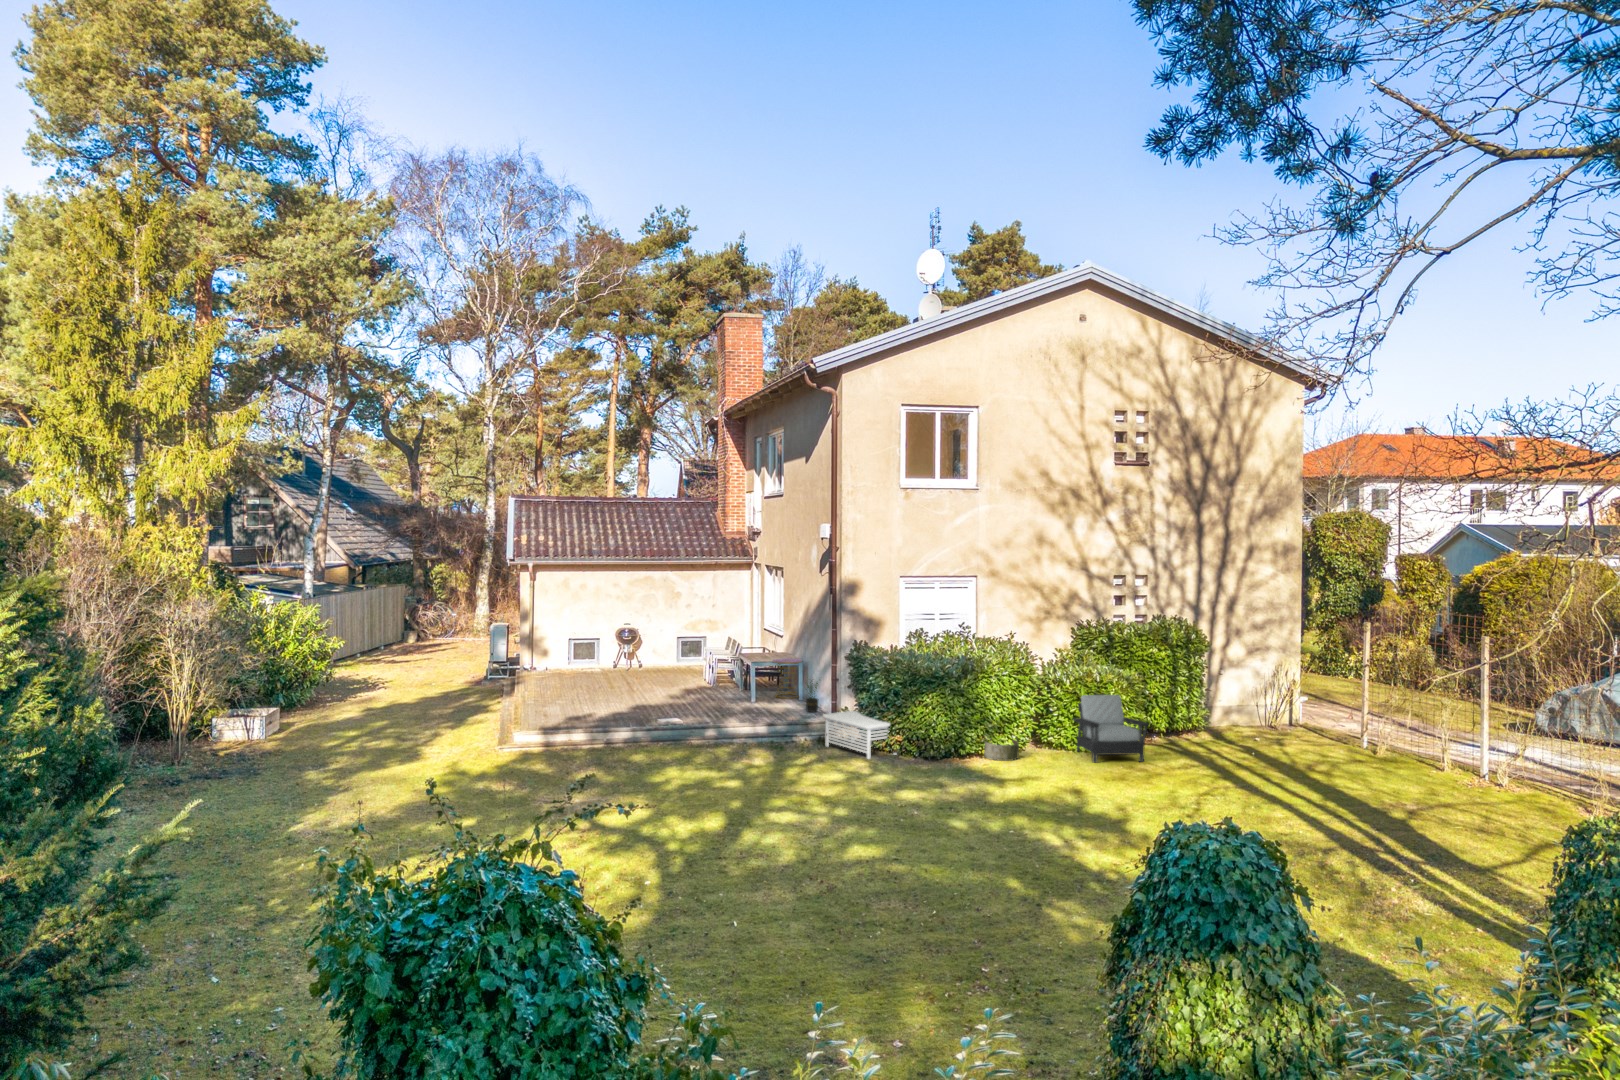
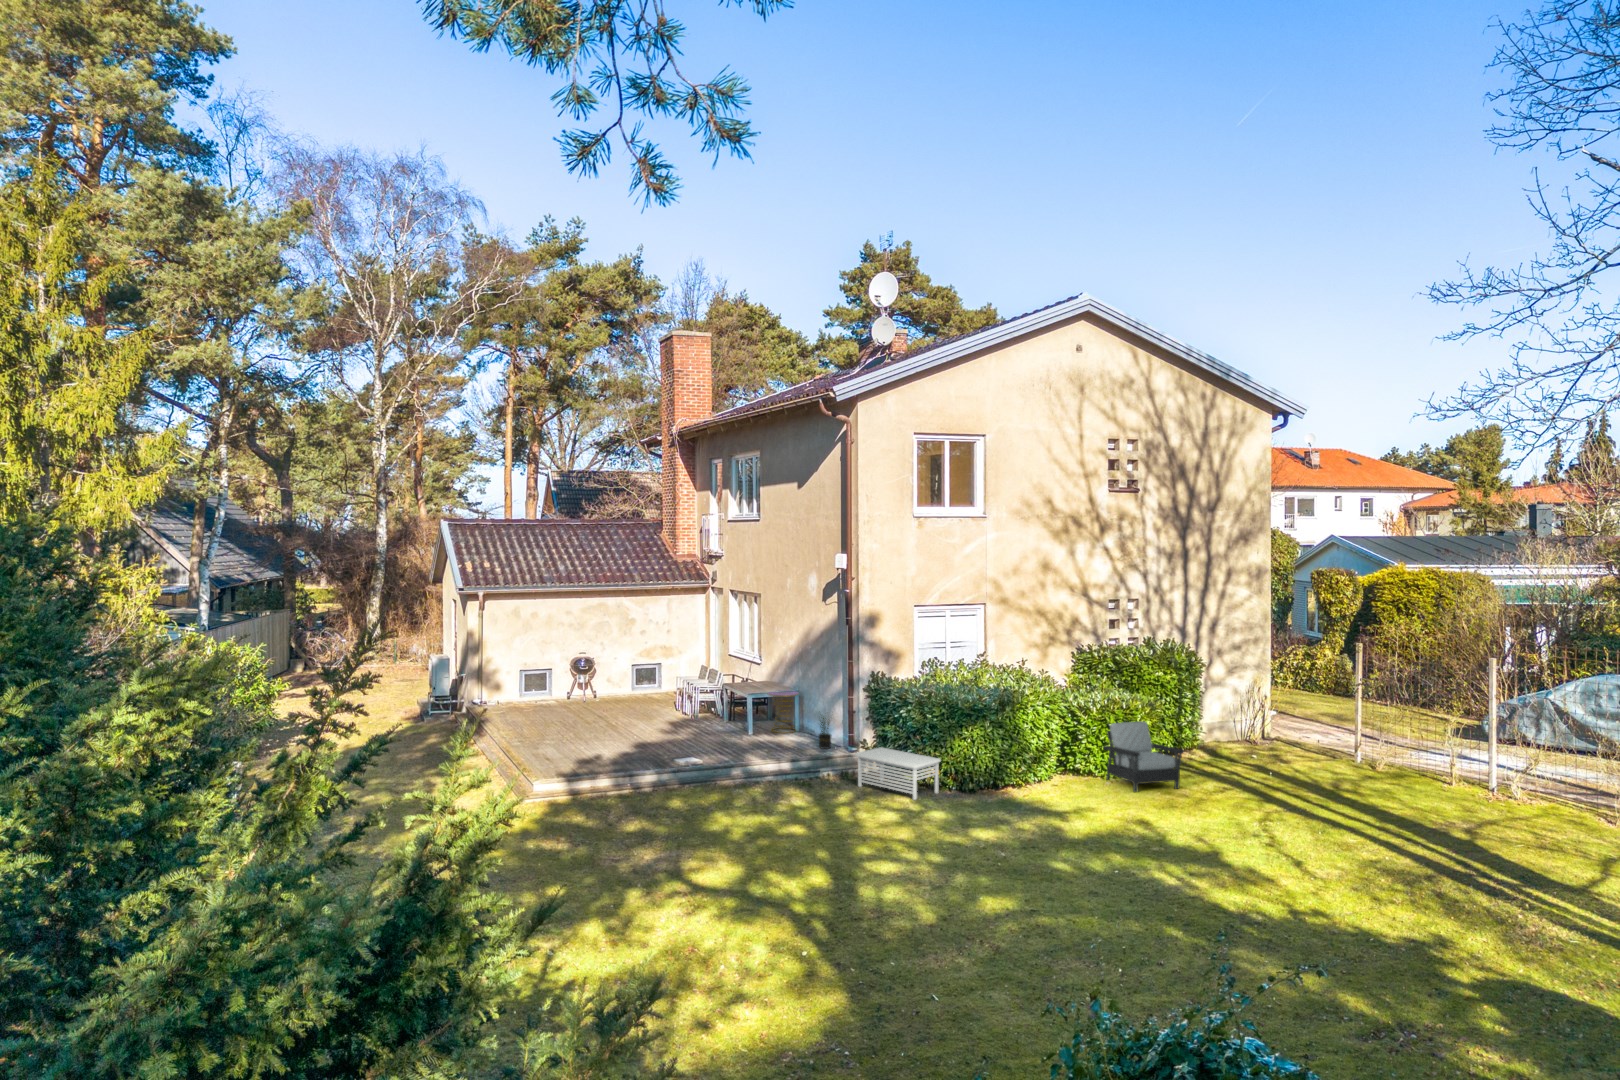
basket: present [984,739,1019,761] -> none [1025,767,1060,795]

